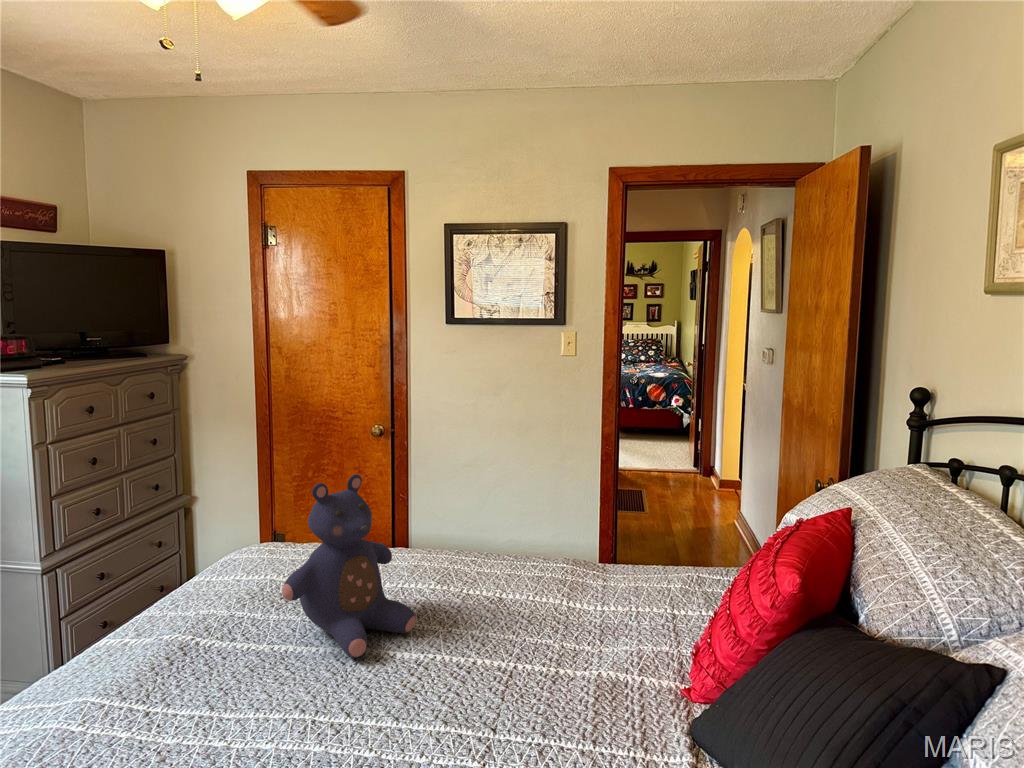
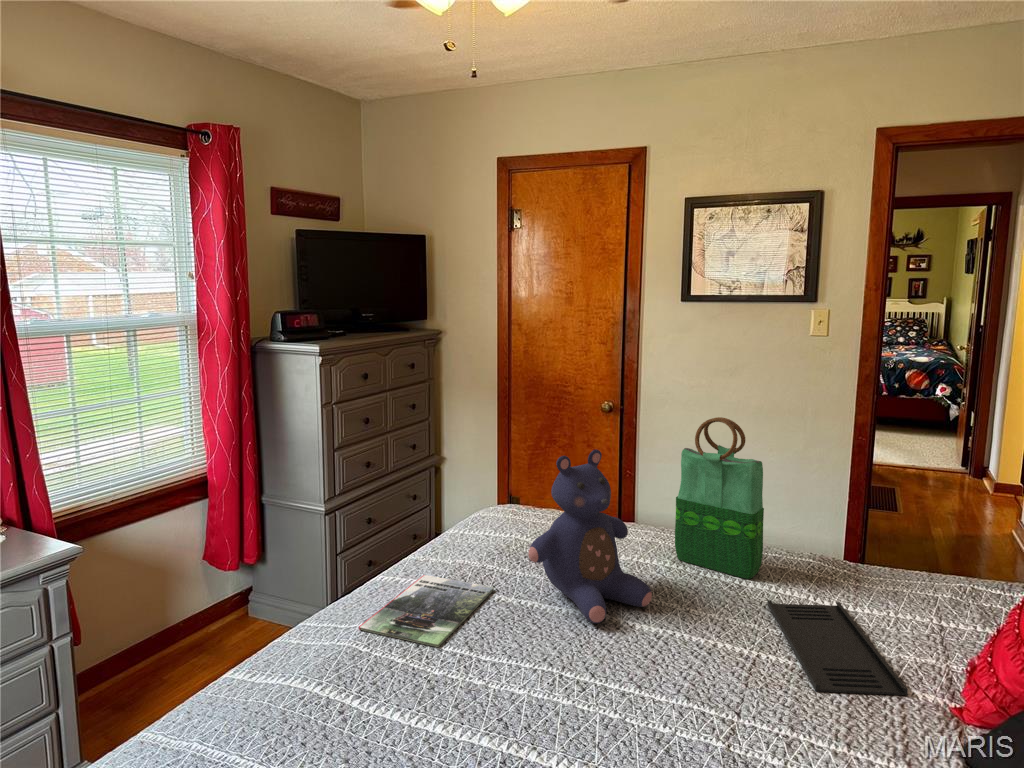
tote bag: none [441,435,523,590] -> present [675,417,764,579]
tray: none [526,603,643,694] -> present [767,600,908,695]
magazine: none [67,629,245,714] -> present [359,575,494,647]

